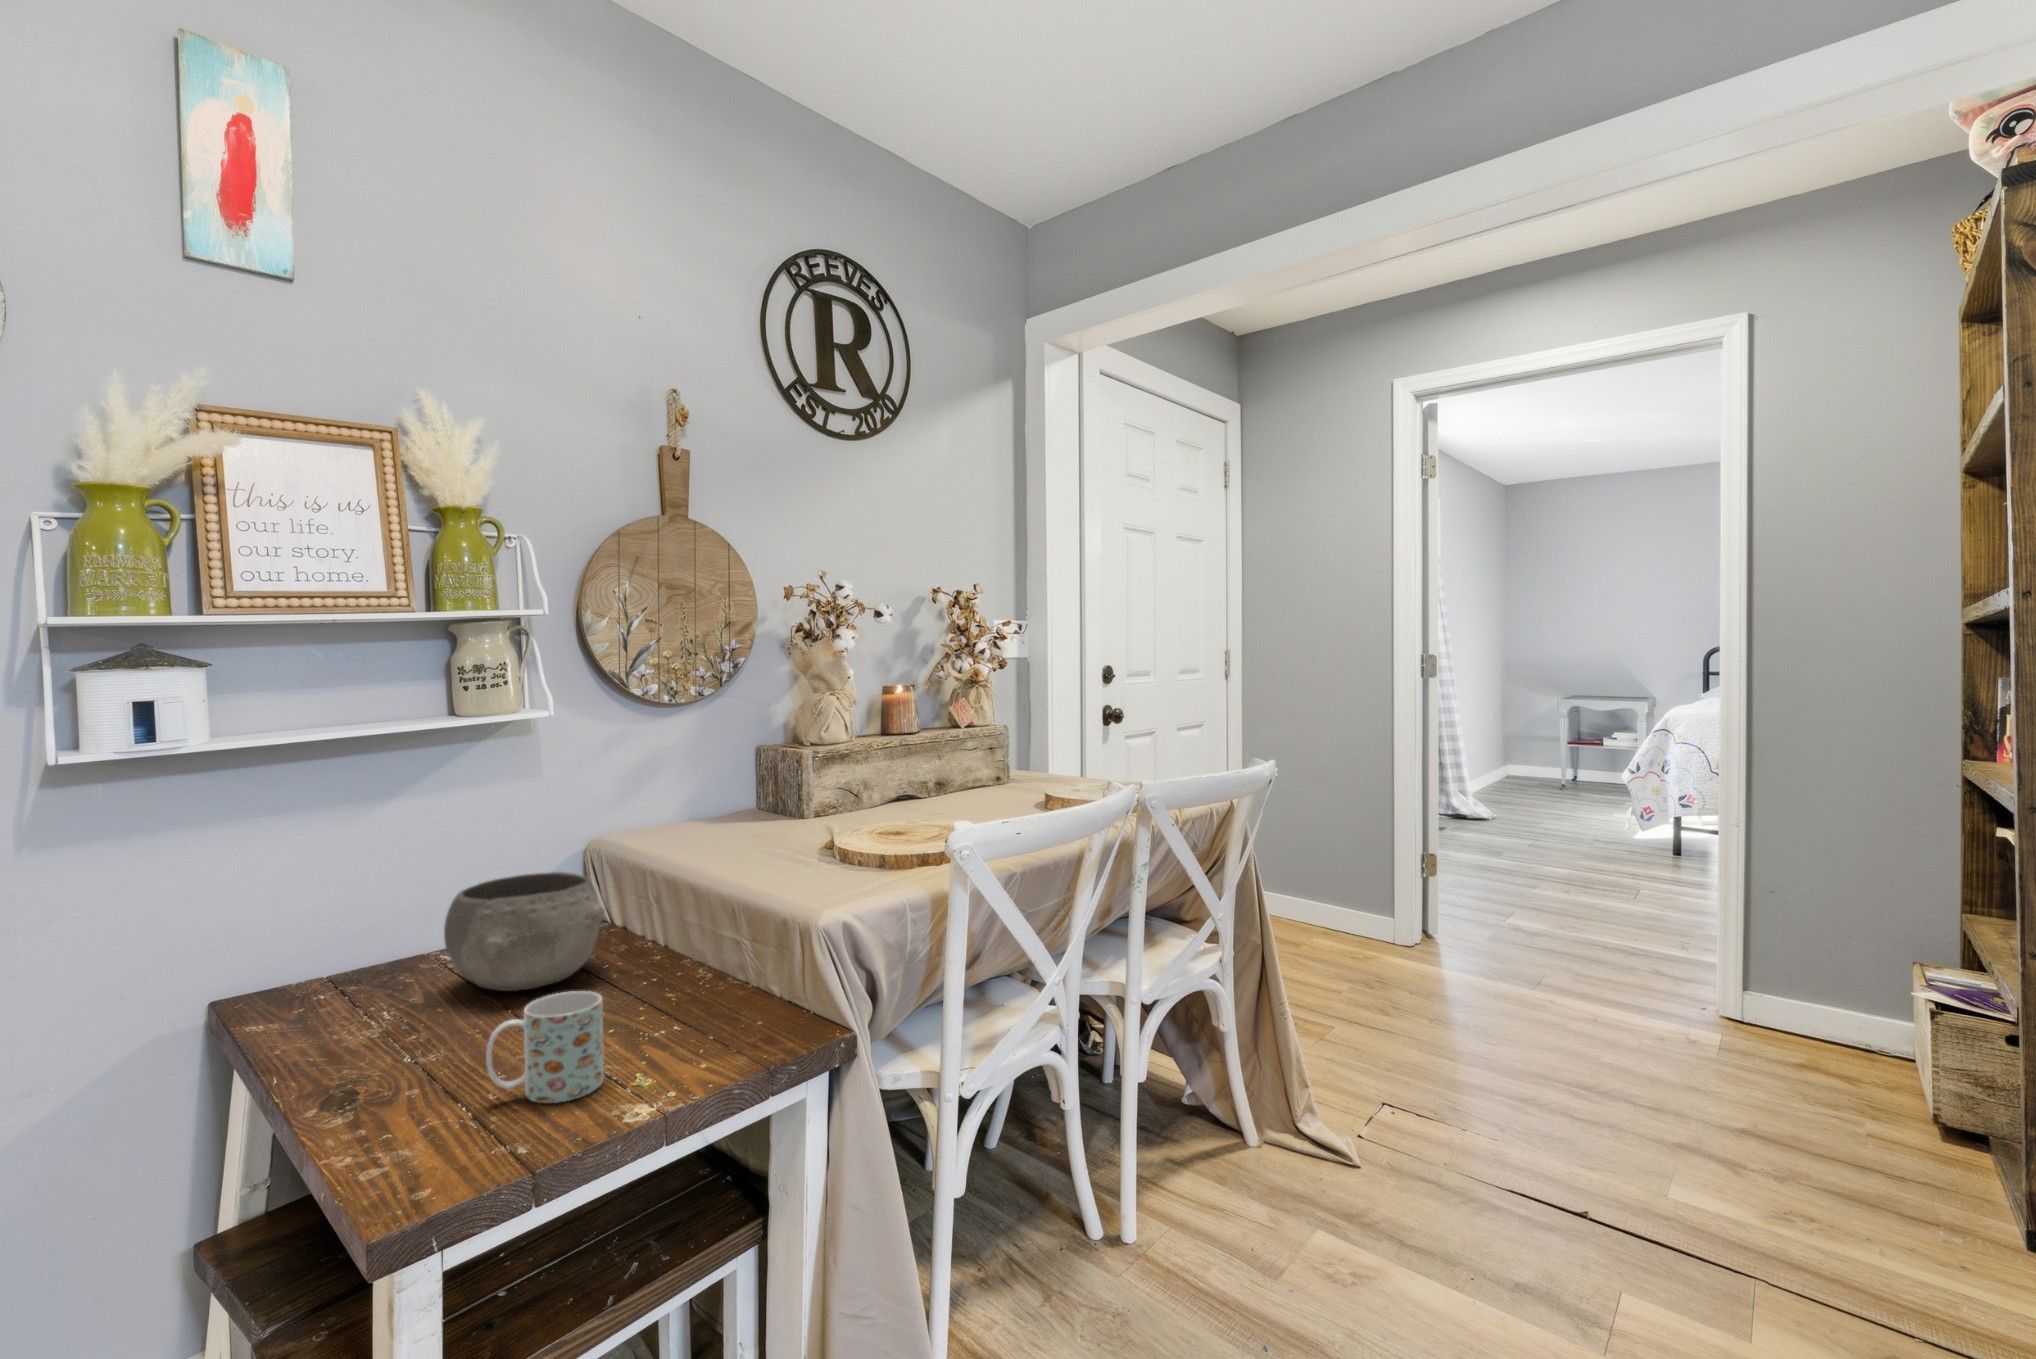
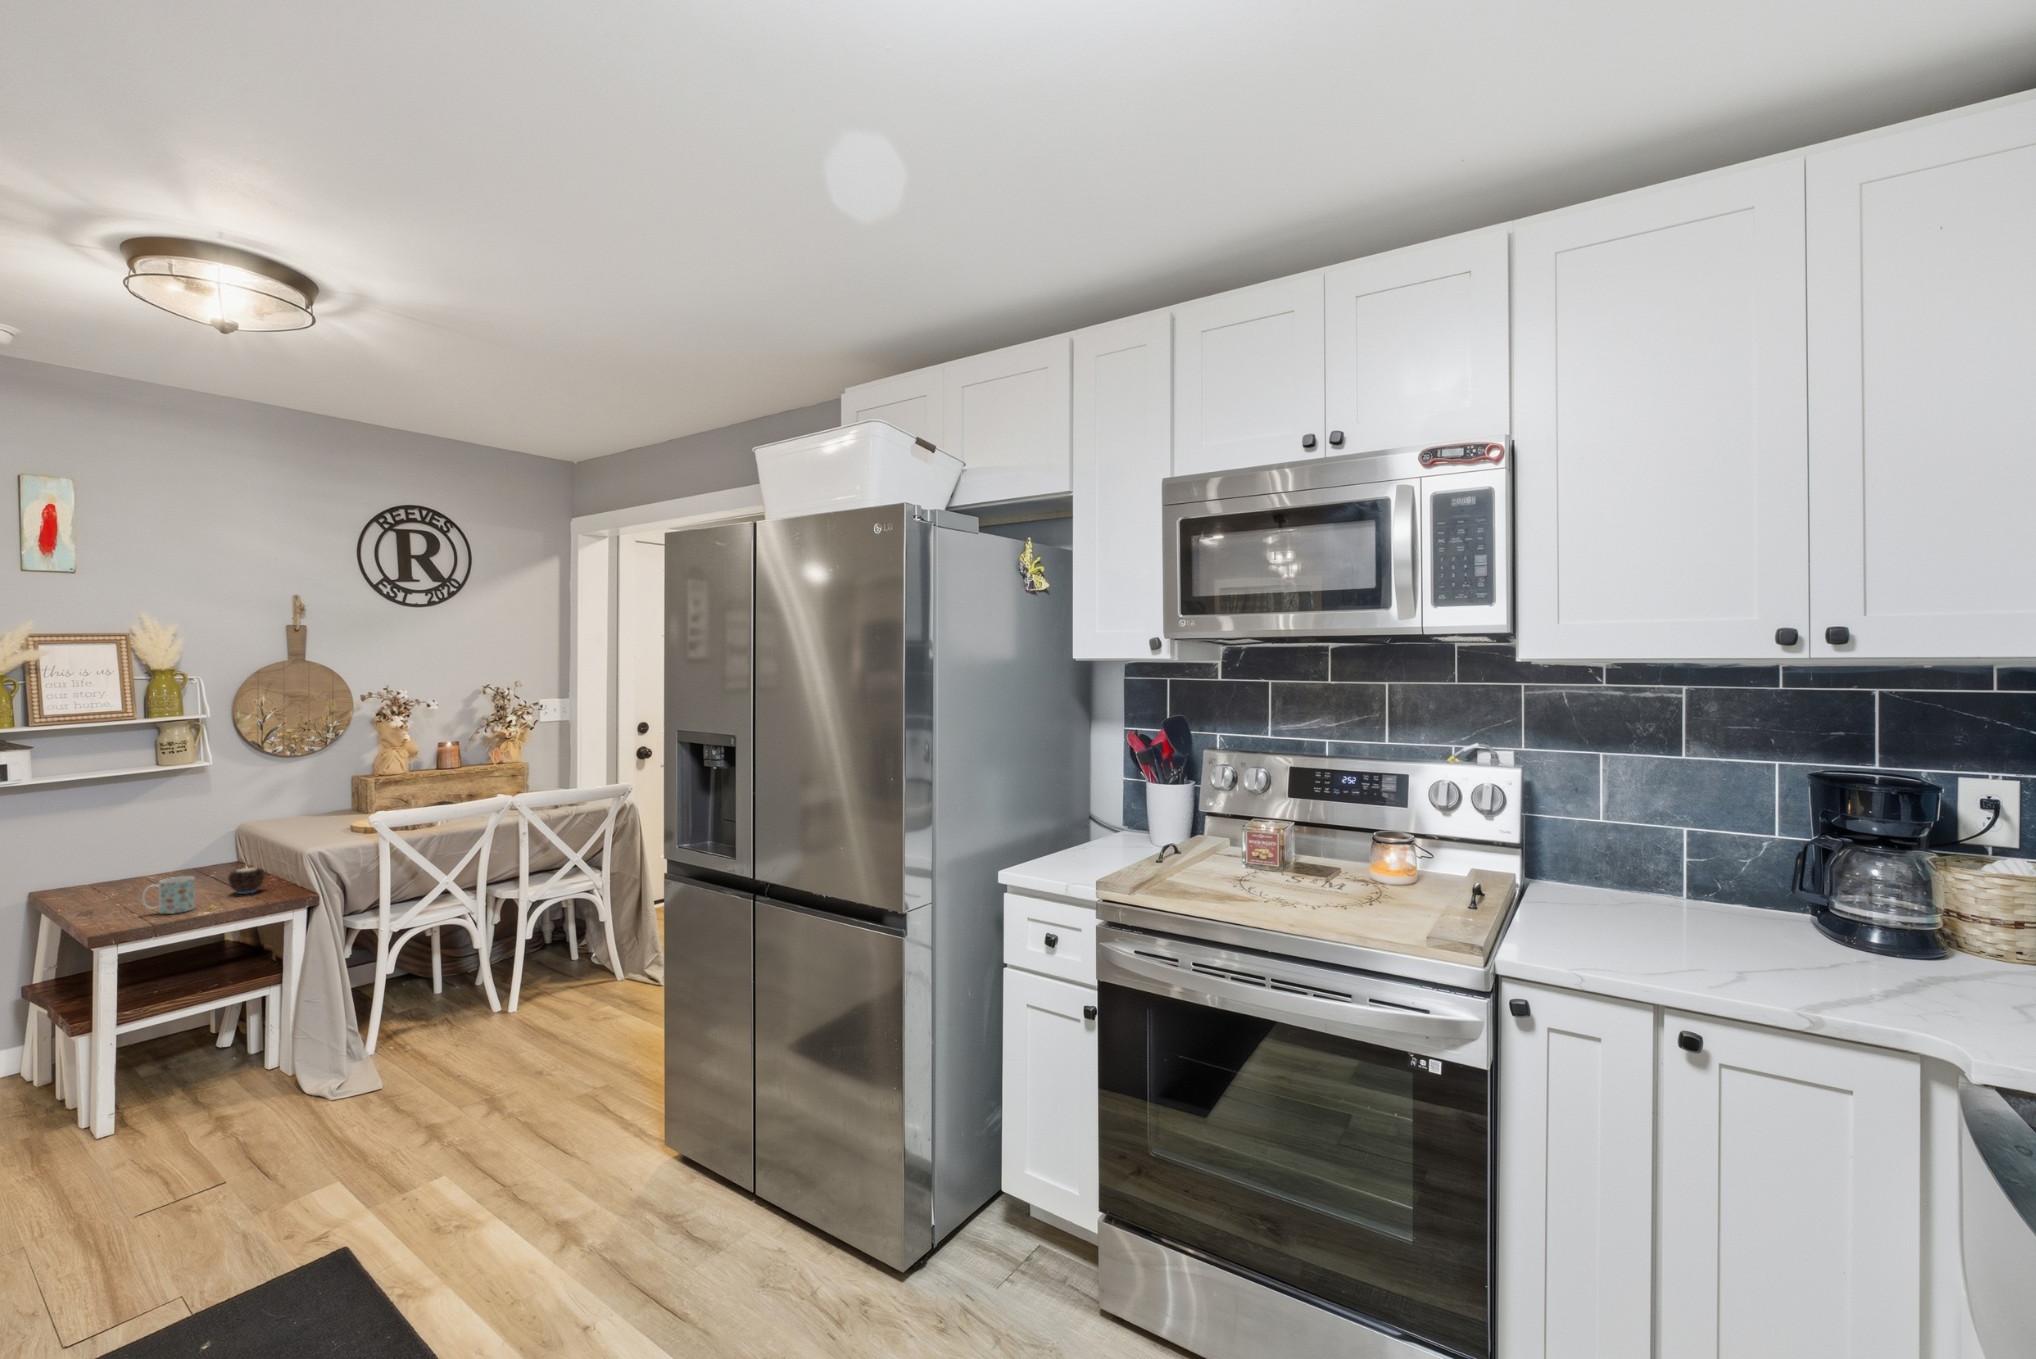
bowl: present [444,872,605,991] -> none [143,837,224,886]
candle: none [646,948,720,1022] -> present [228,867,265,894]

